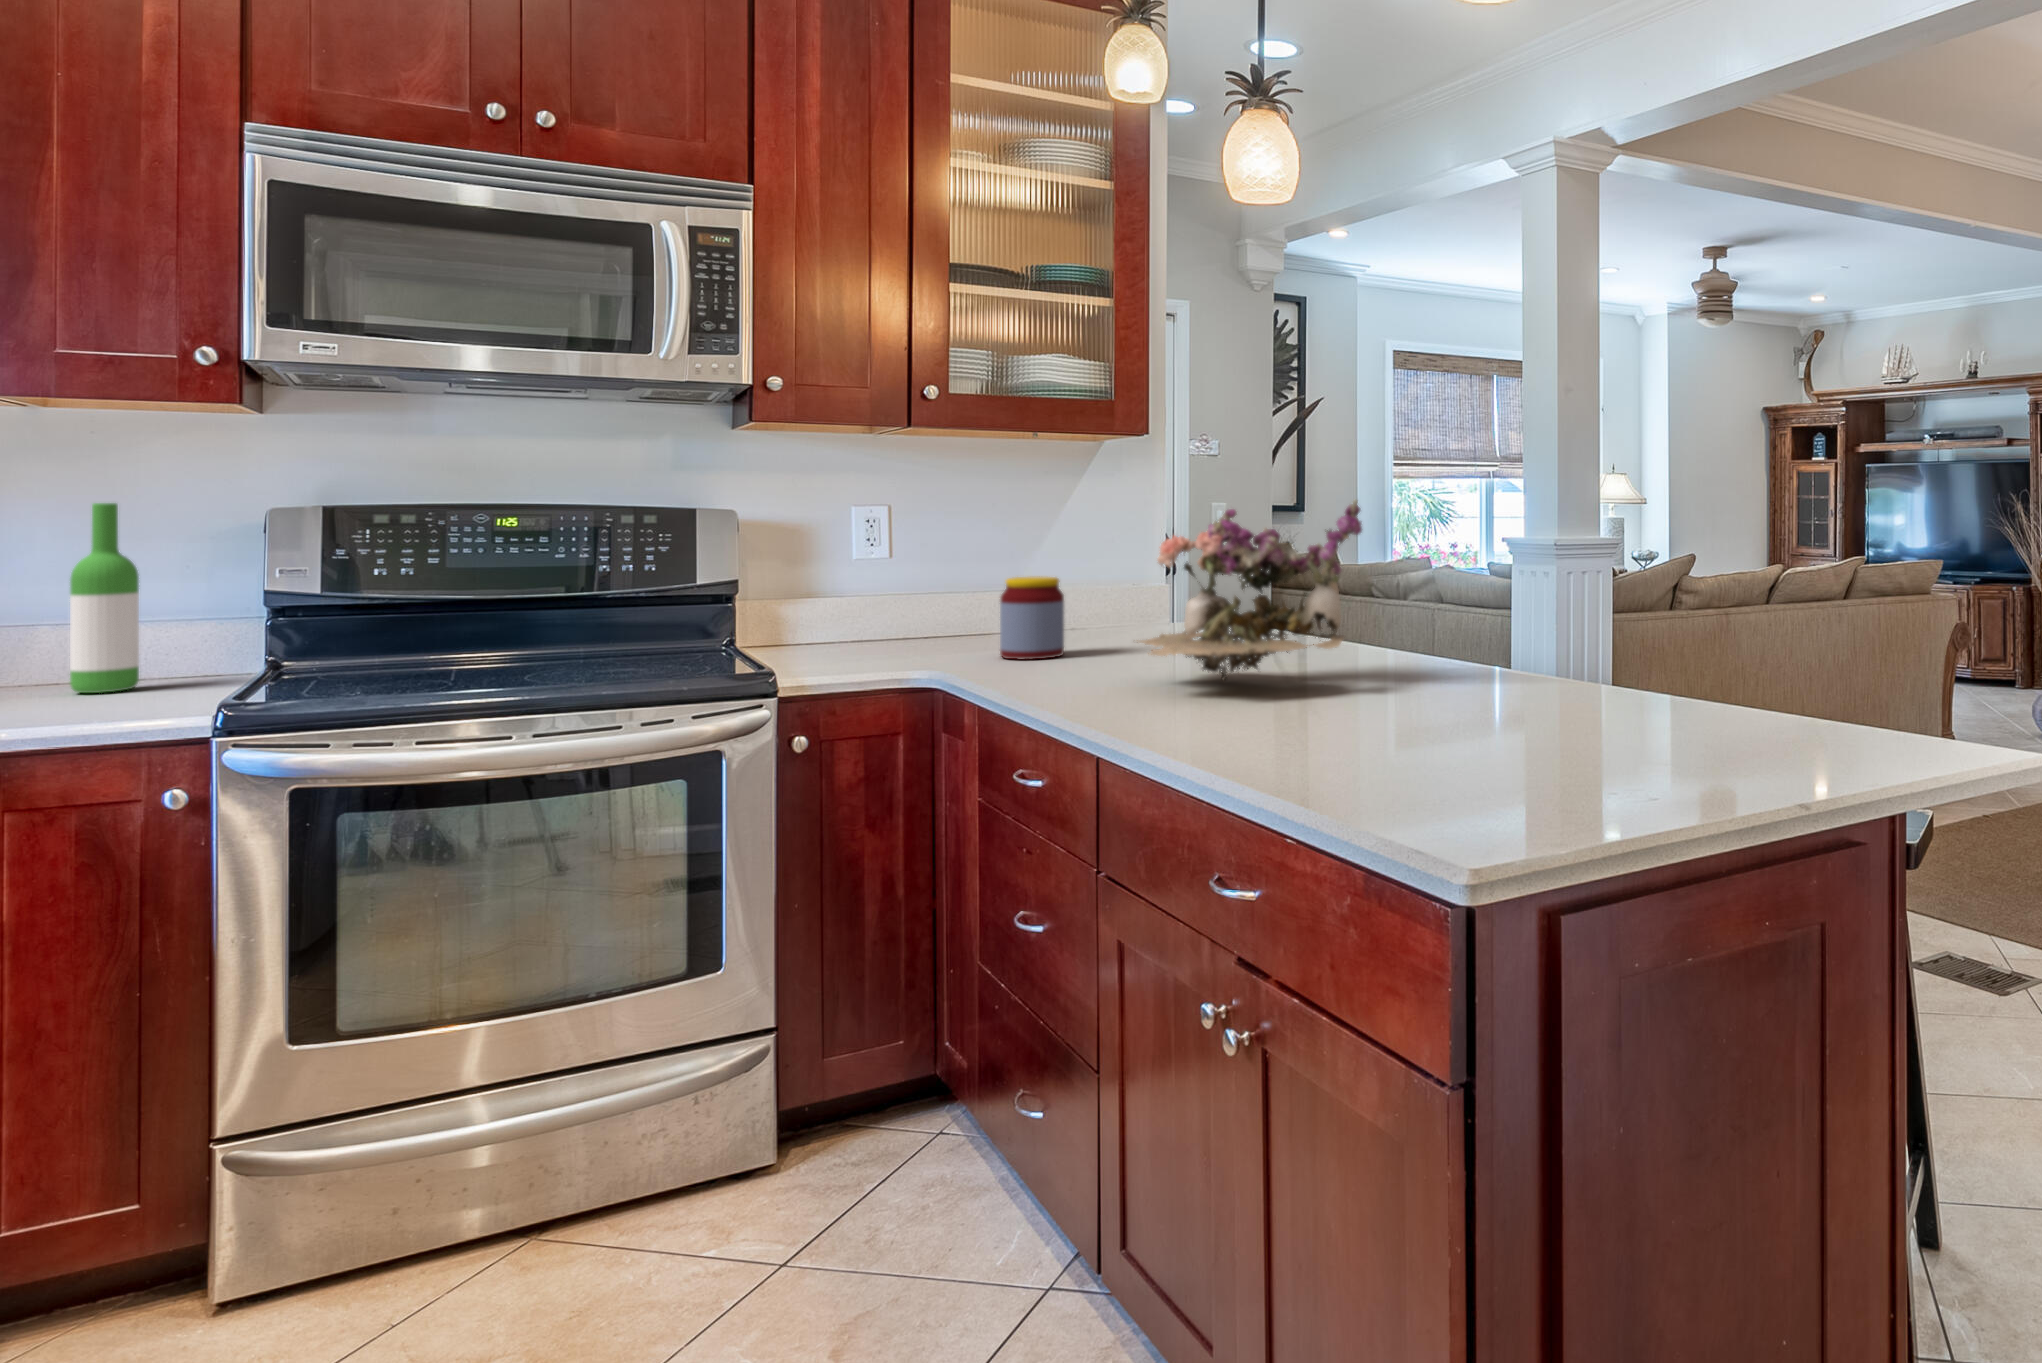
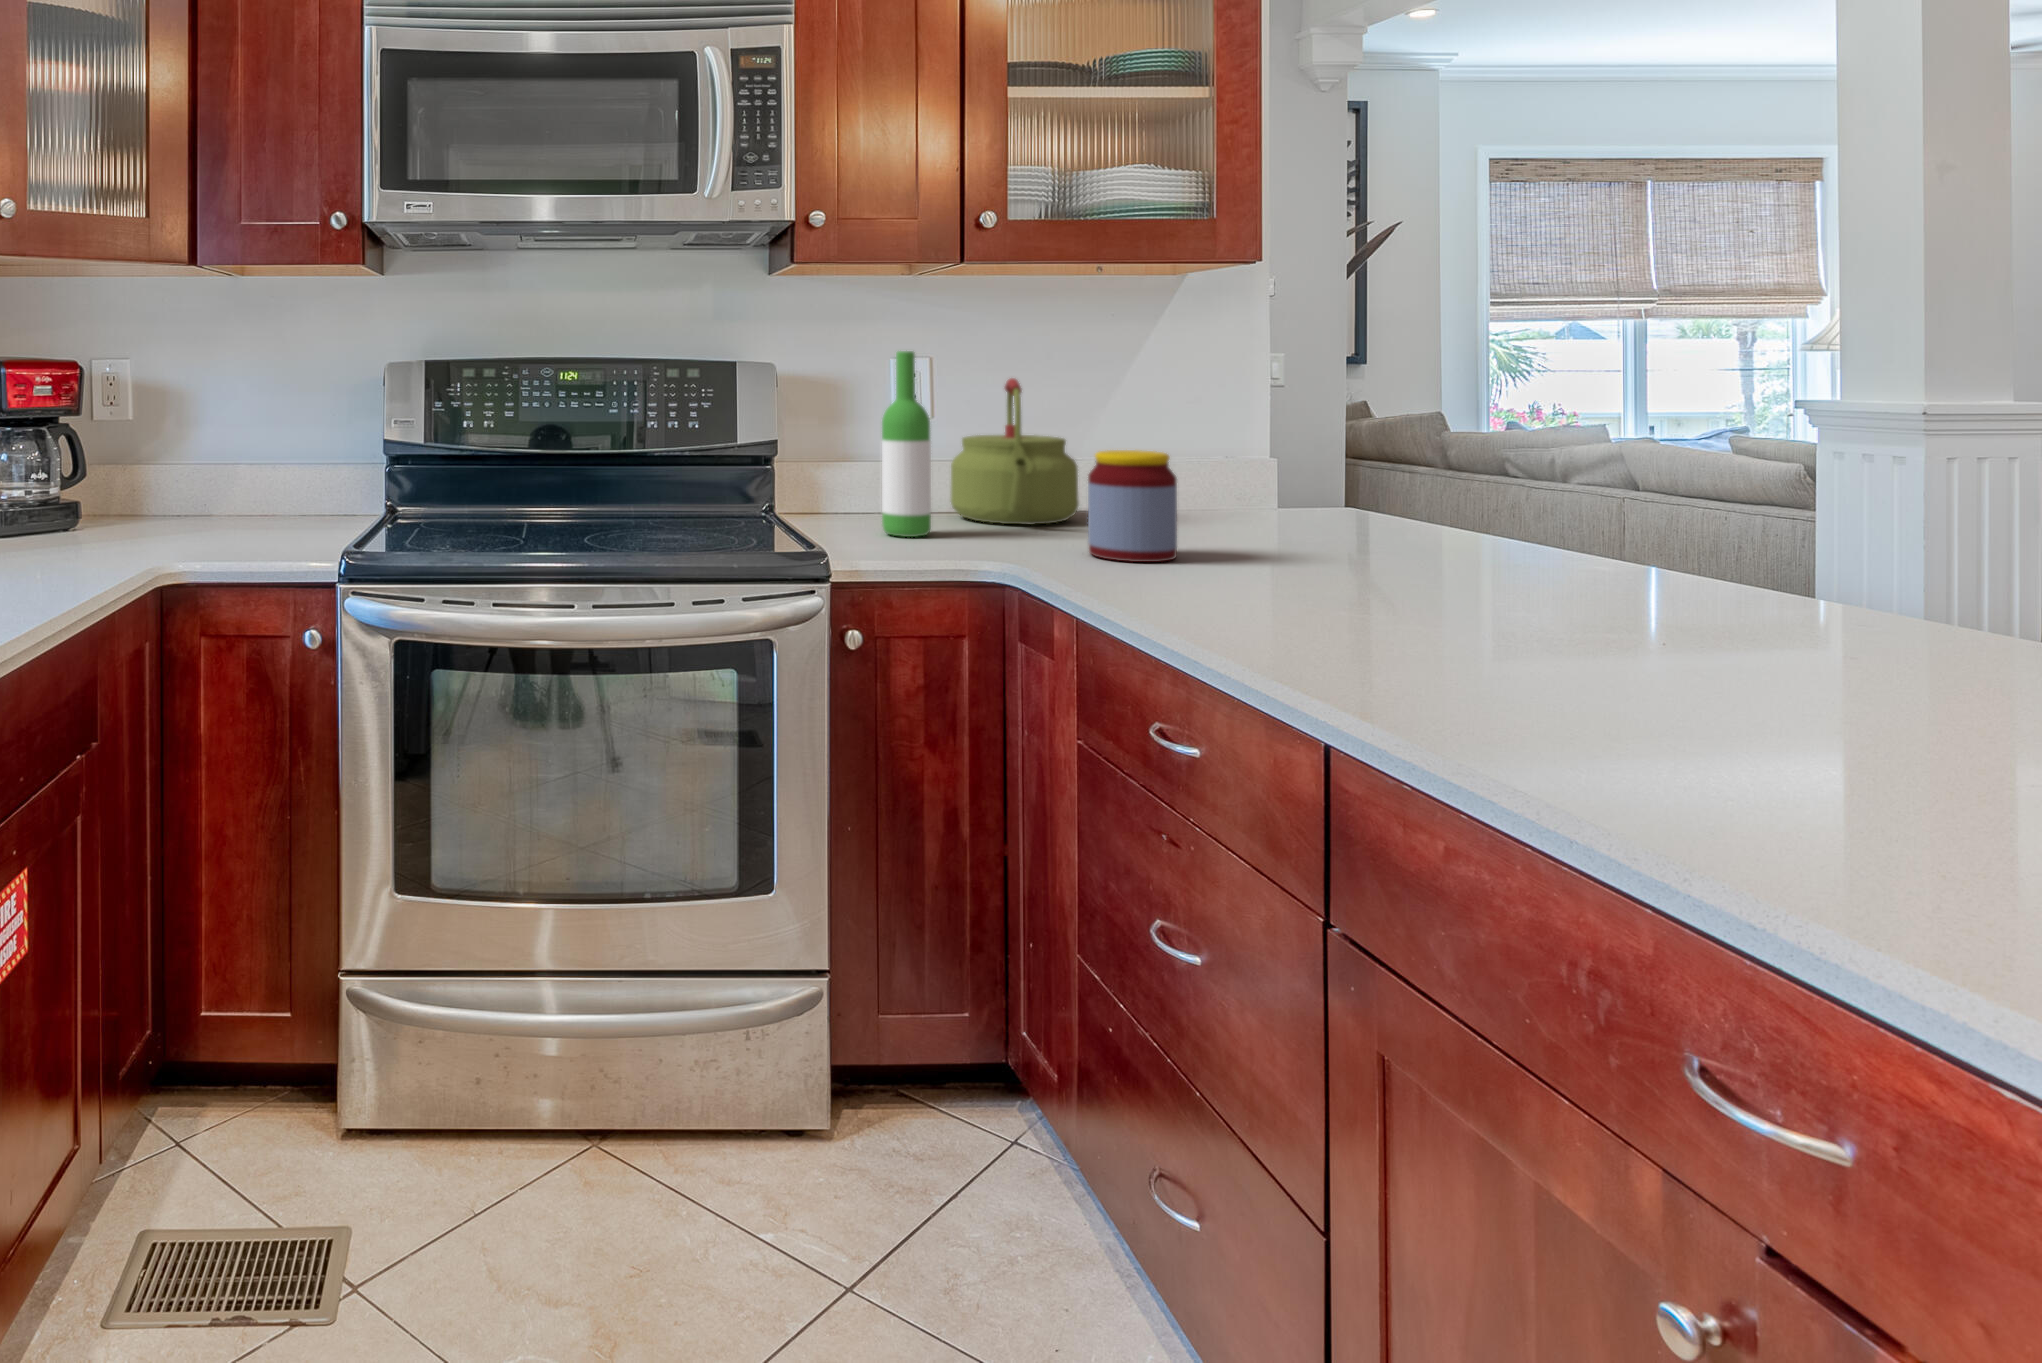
flower arrangement: present [1137,500,1362,682] -> none [1332,337,1839,642]
wine bottle: present [70,503,139,693] -> present [882,351,931,537]
kettle: none [901,522,1008,642] -> present [951,378,1079,525]

